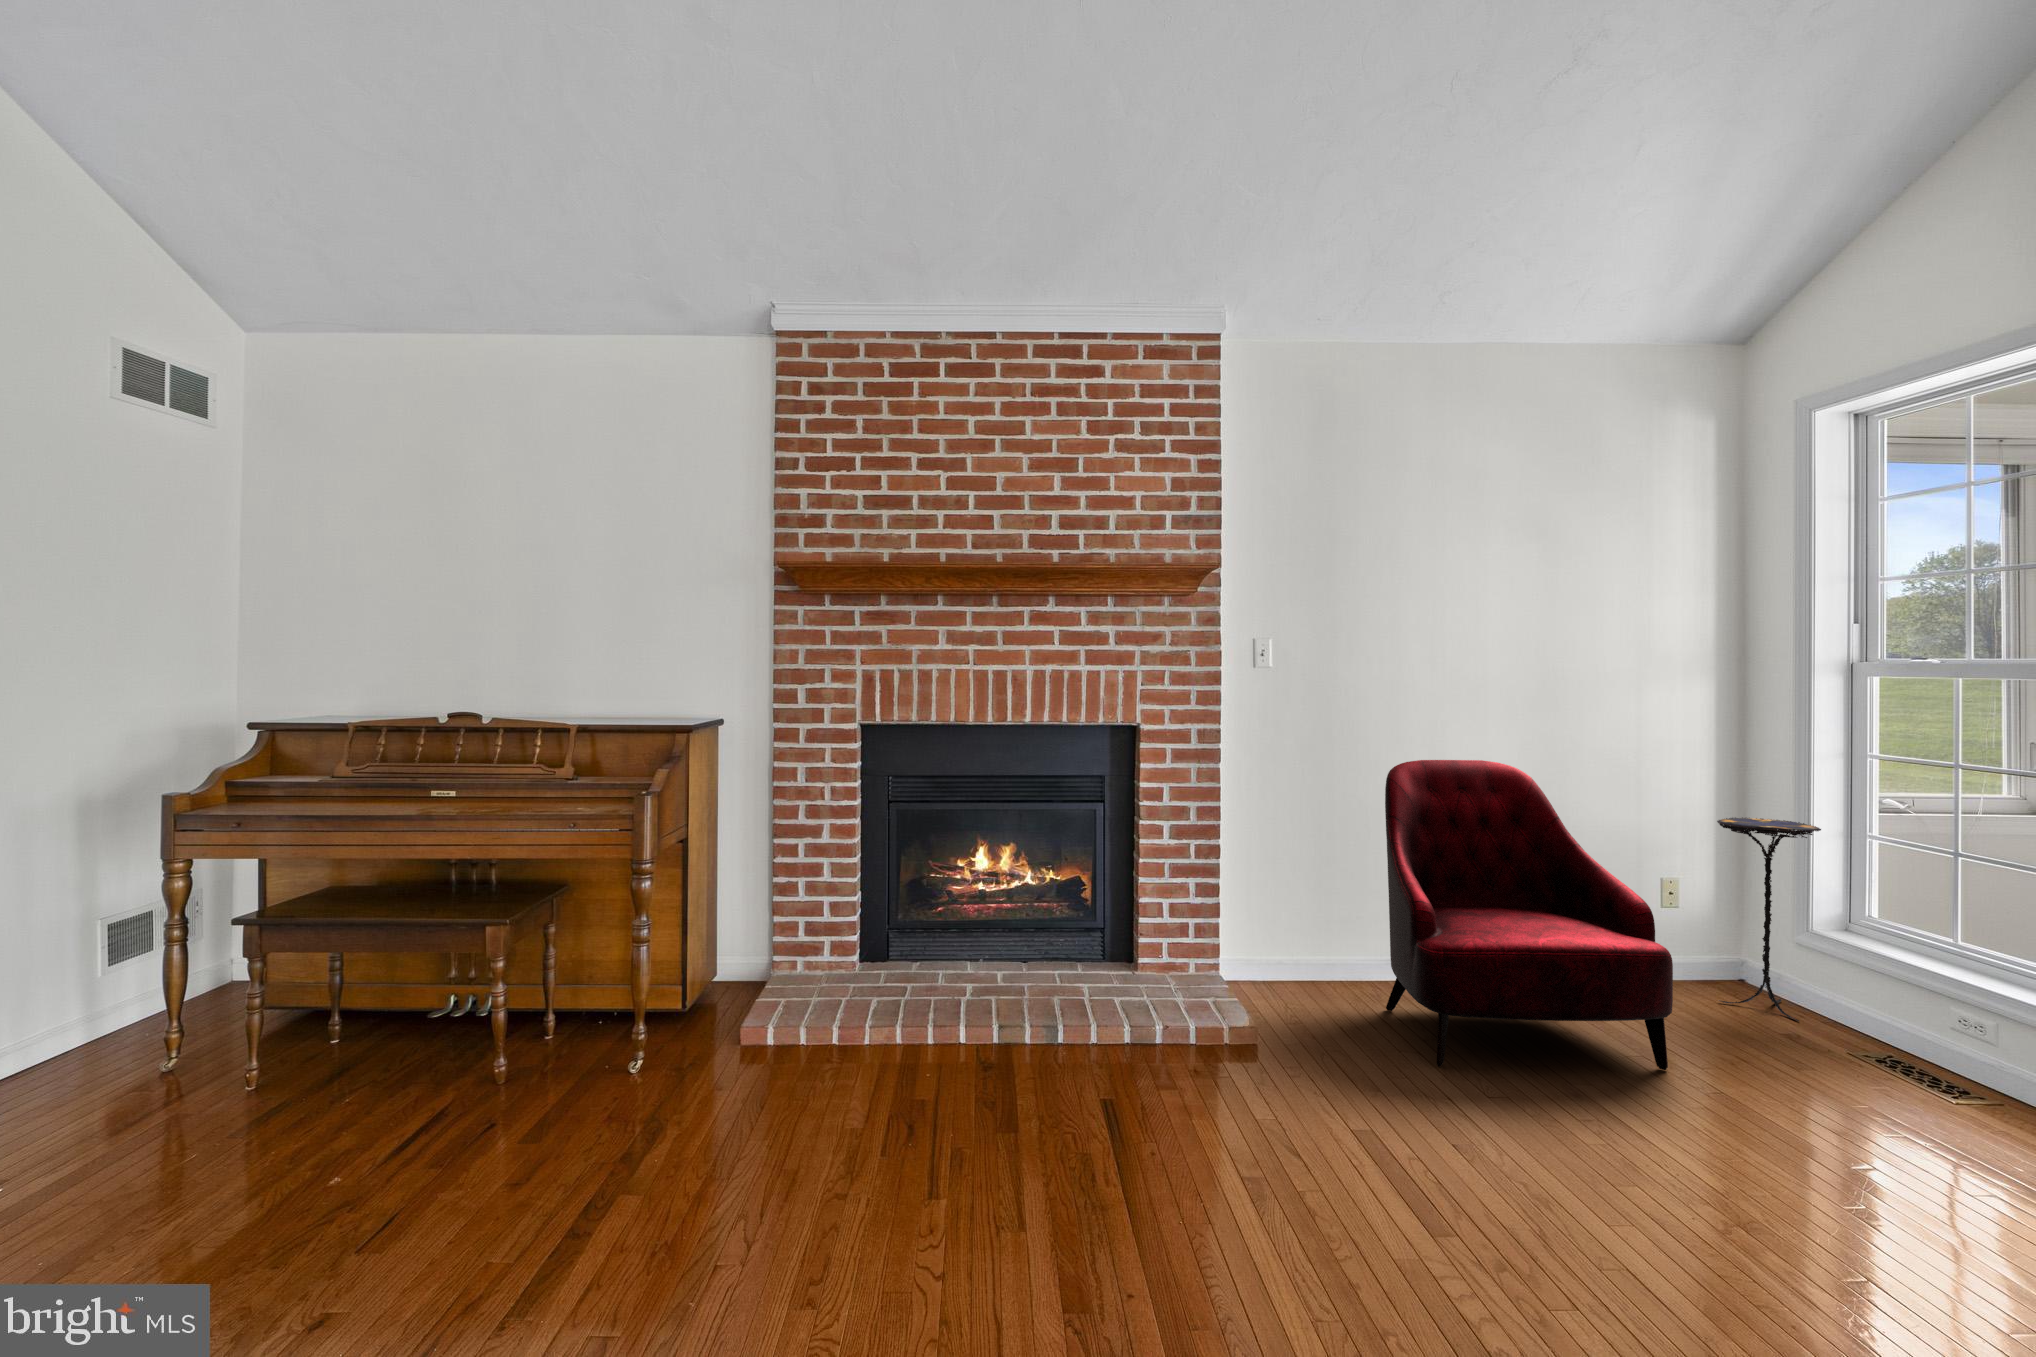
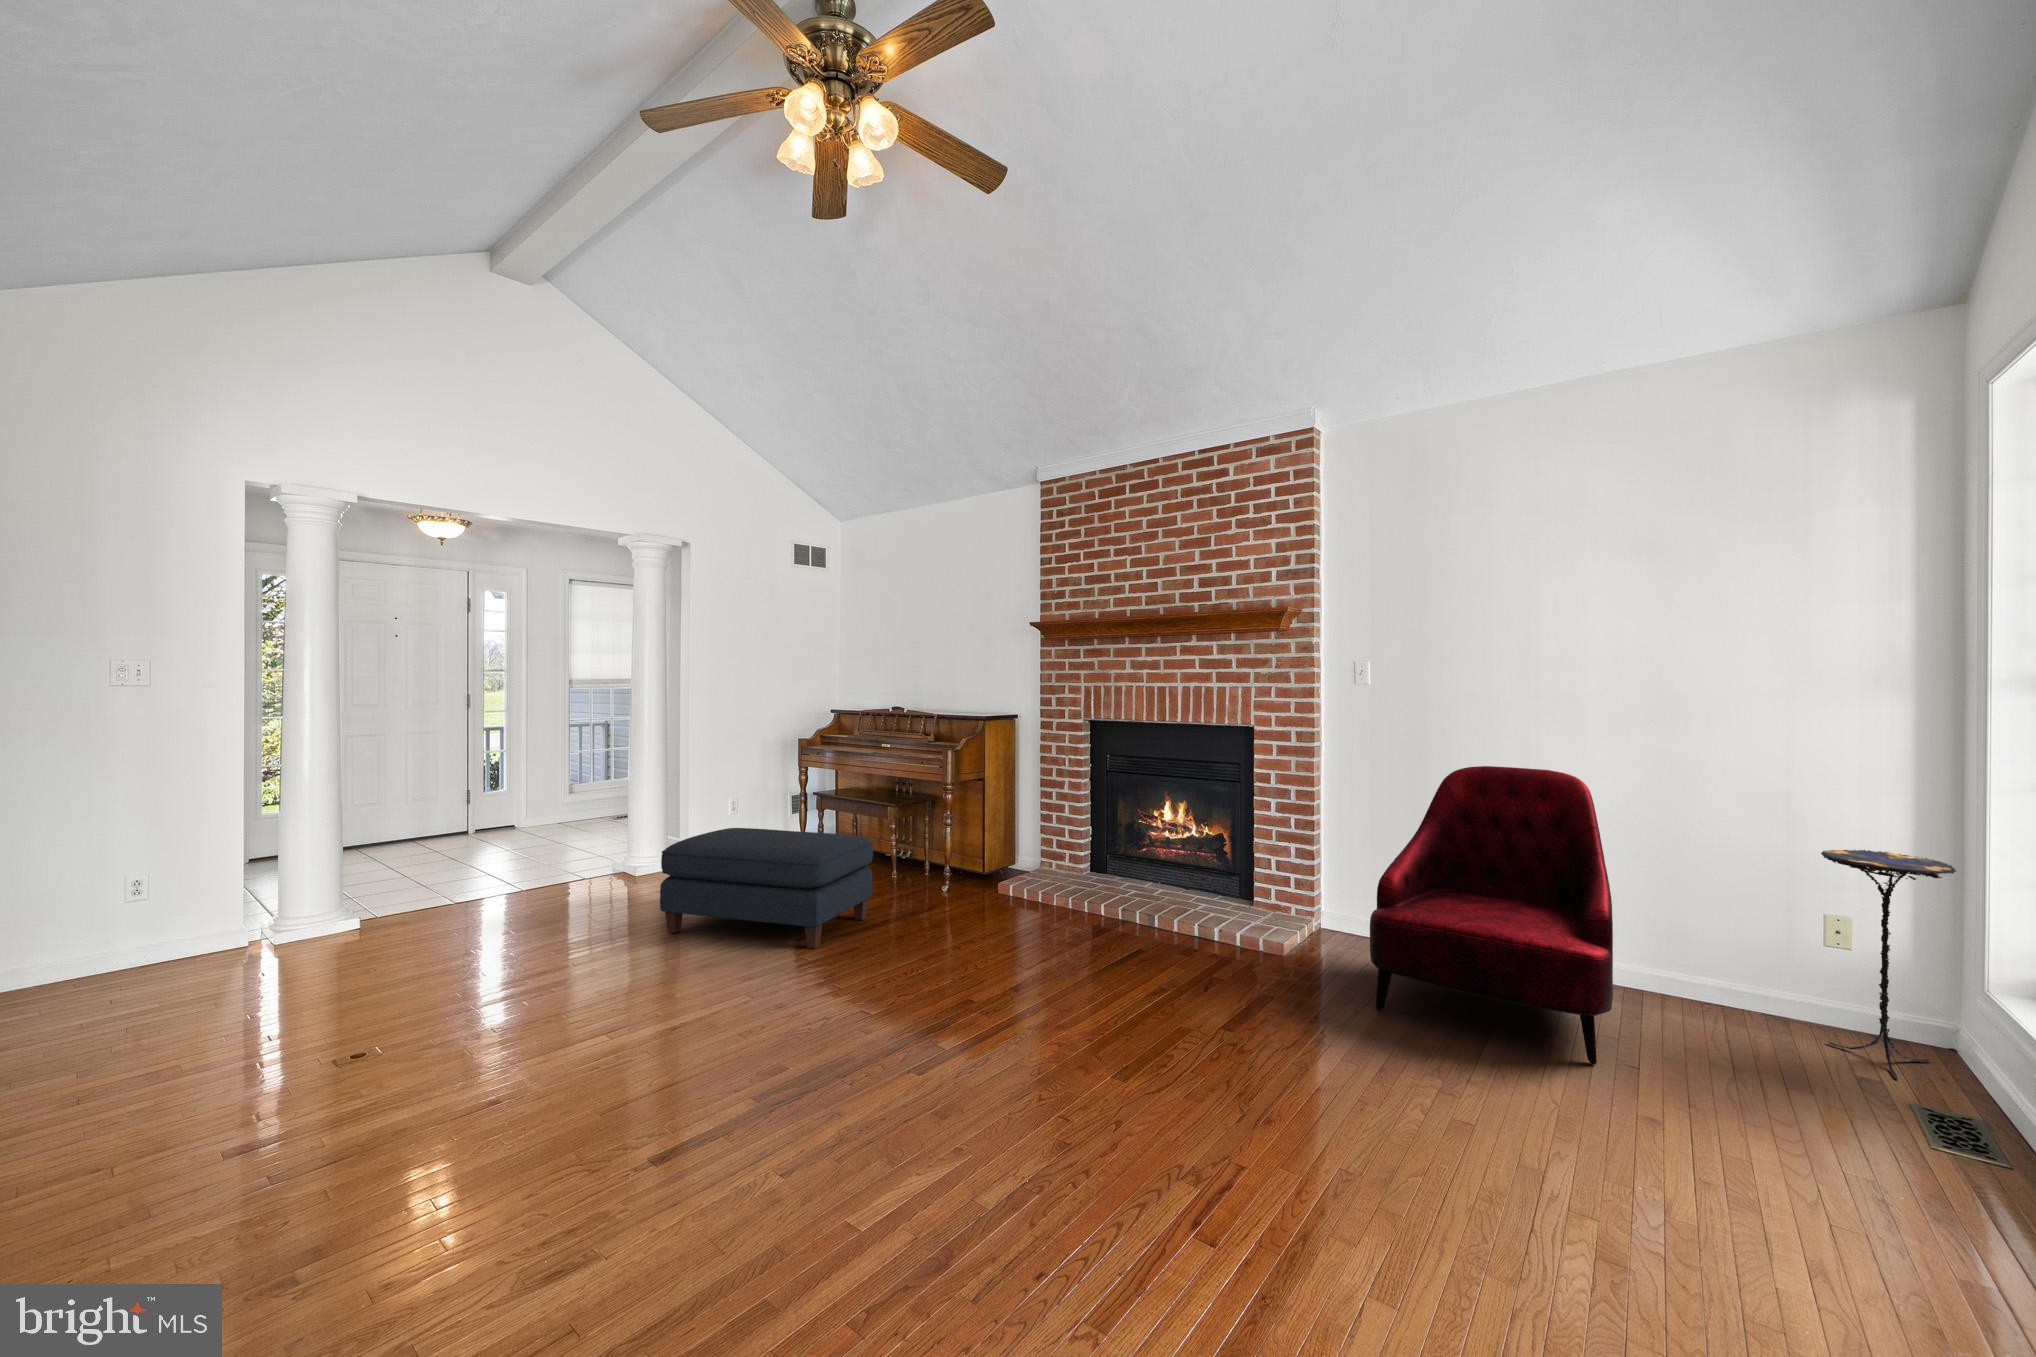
ottoman: none [83,960,597,1286] -> present [660,828,873,949]

